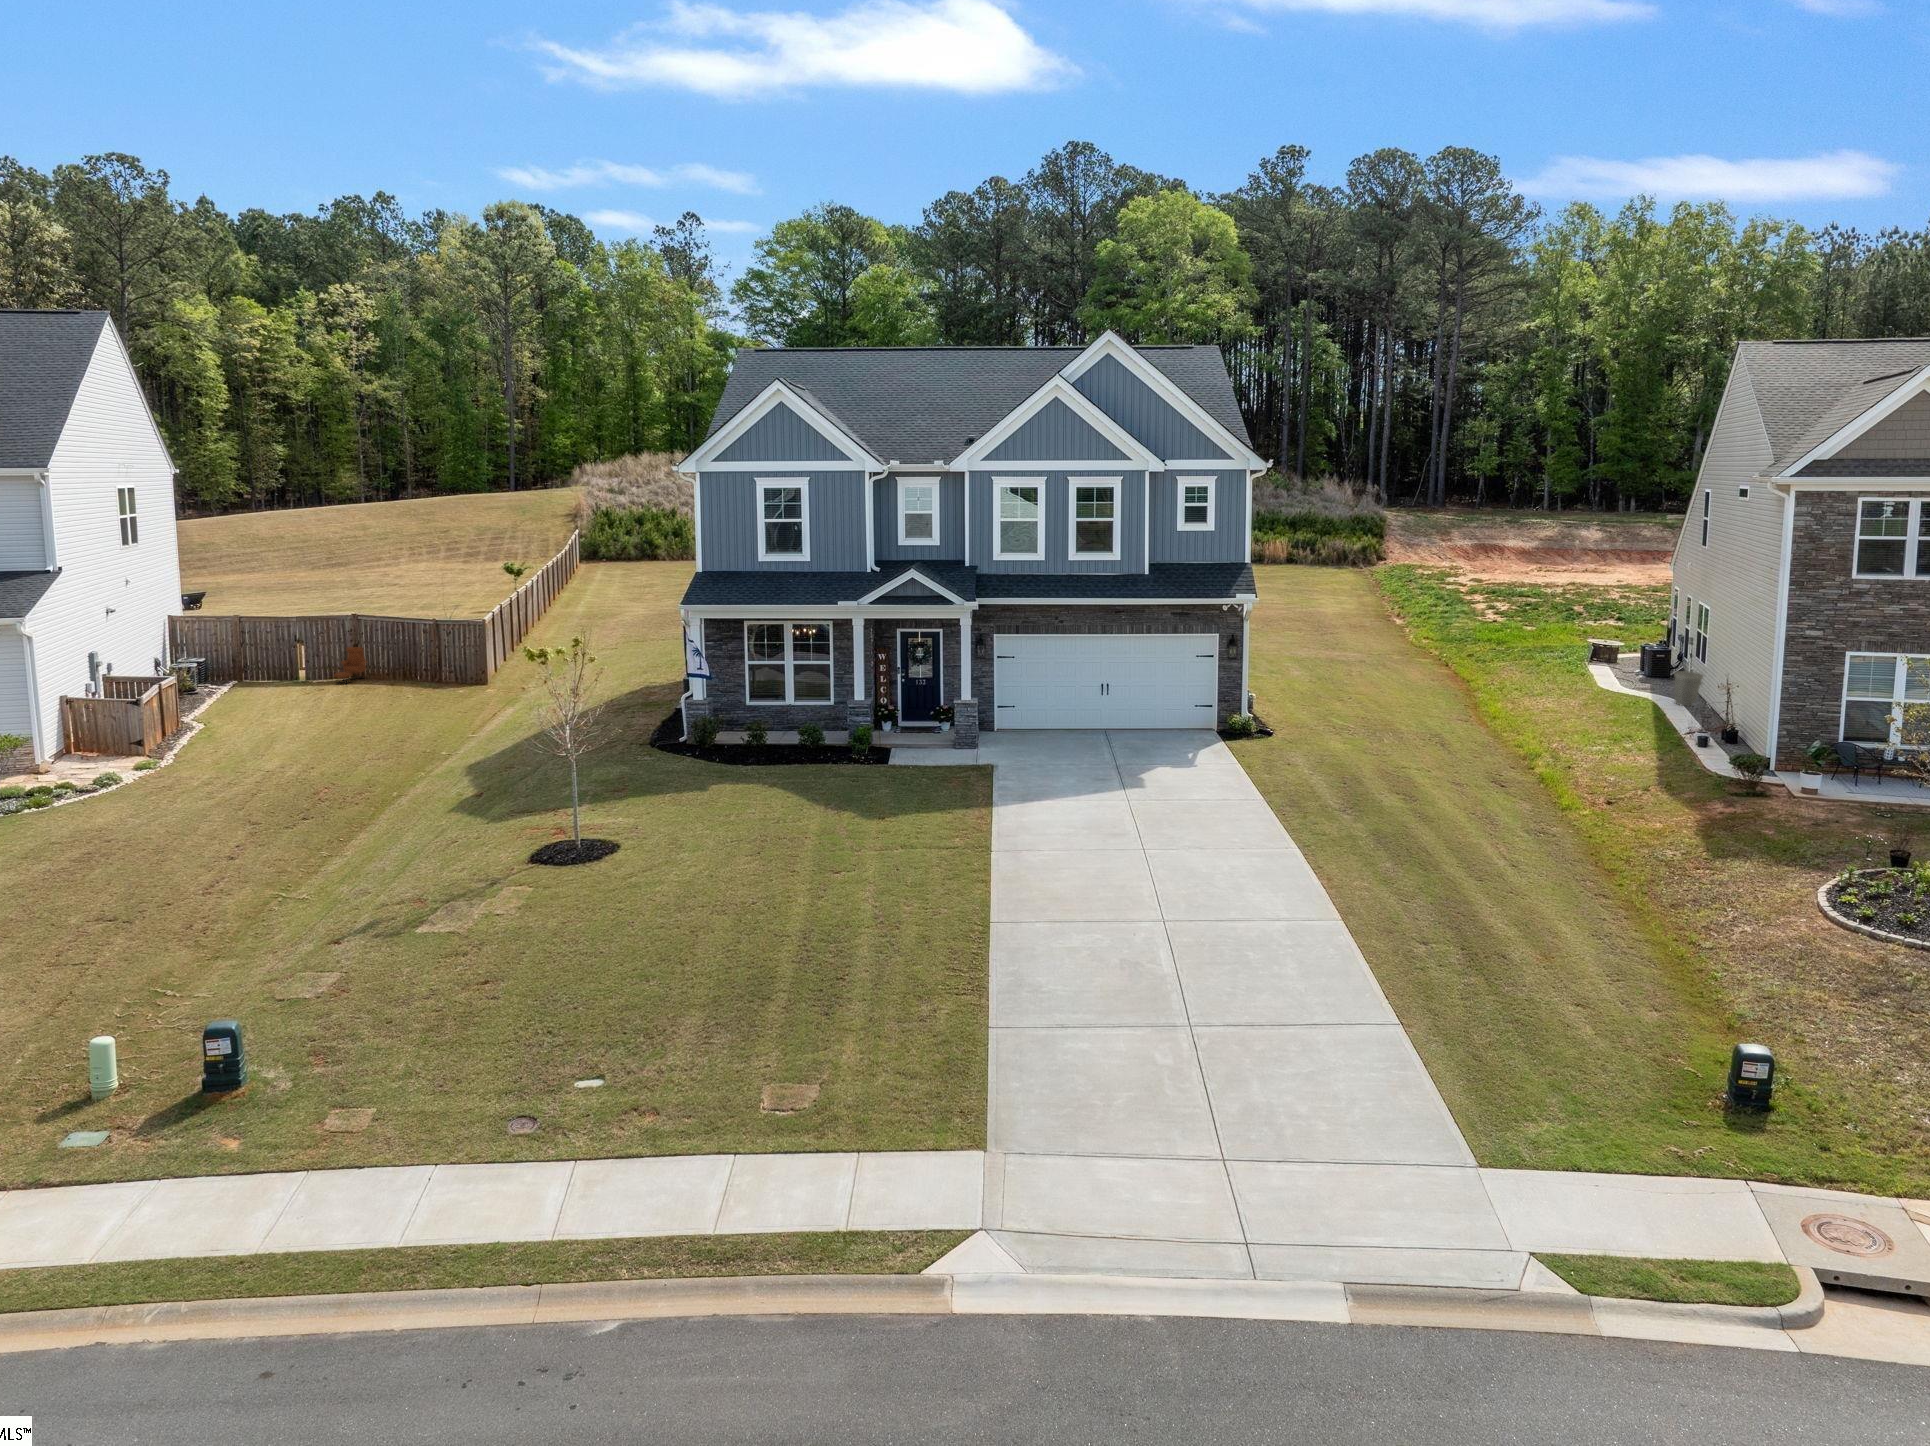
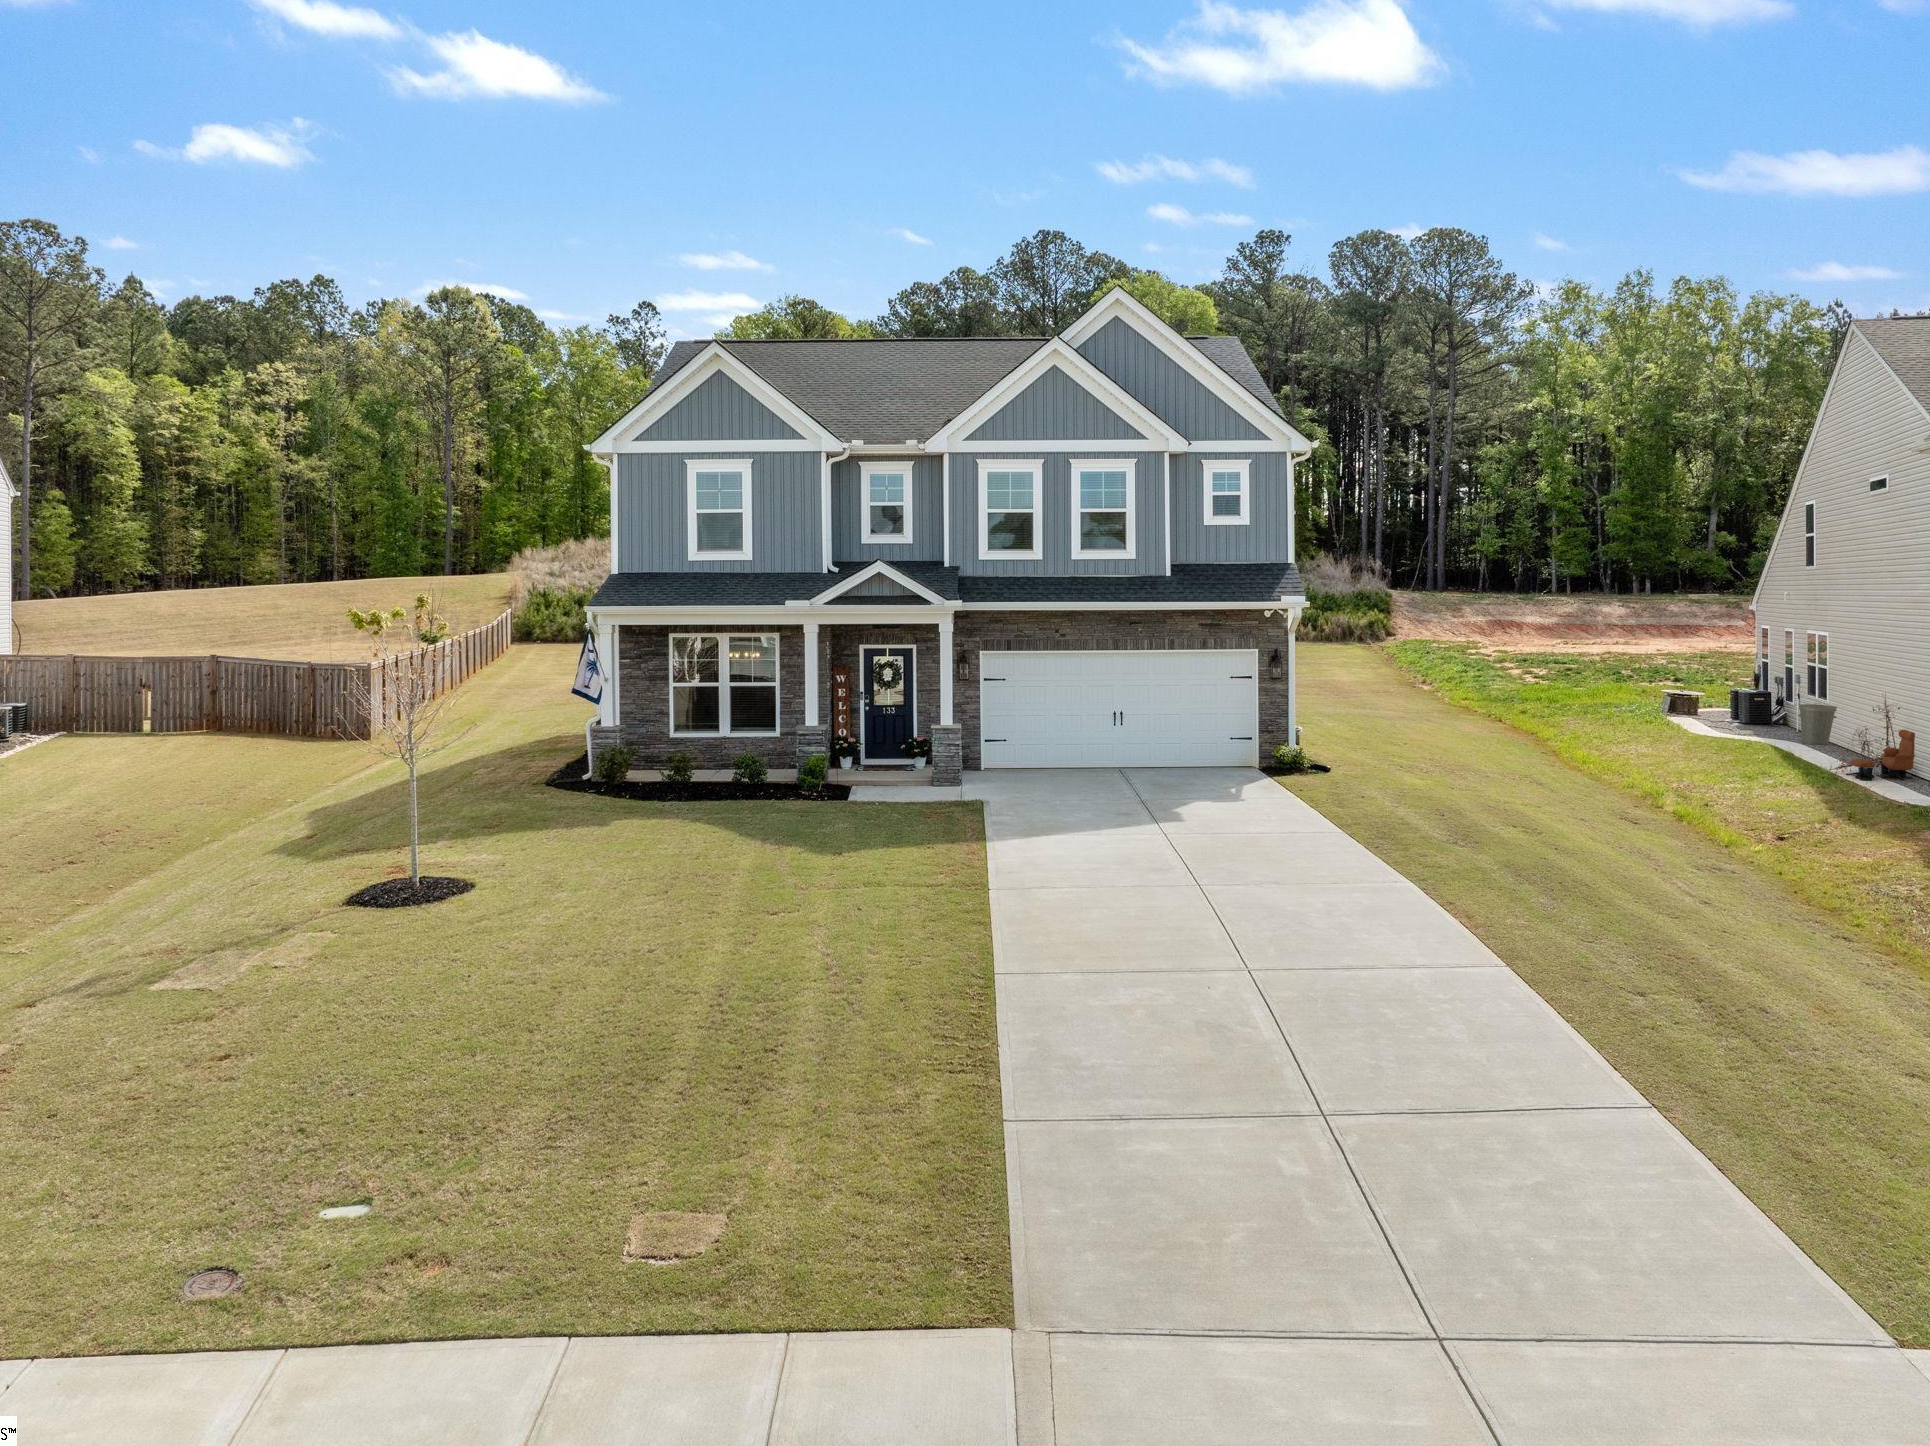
lounge chair: present [334,647,367,684] -> present [1846,730,1915,780]

